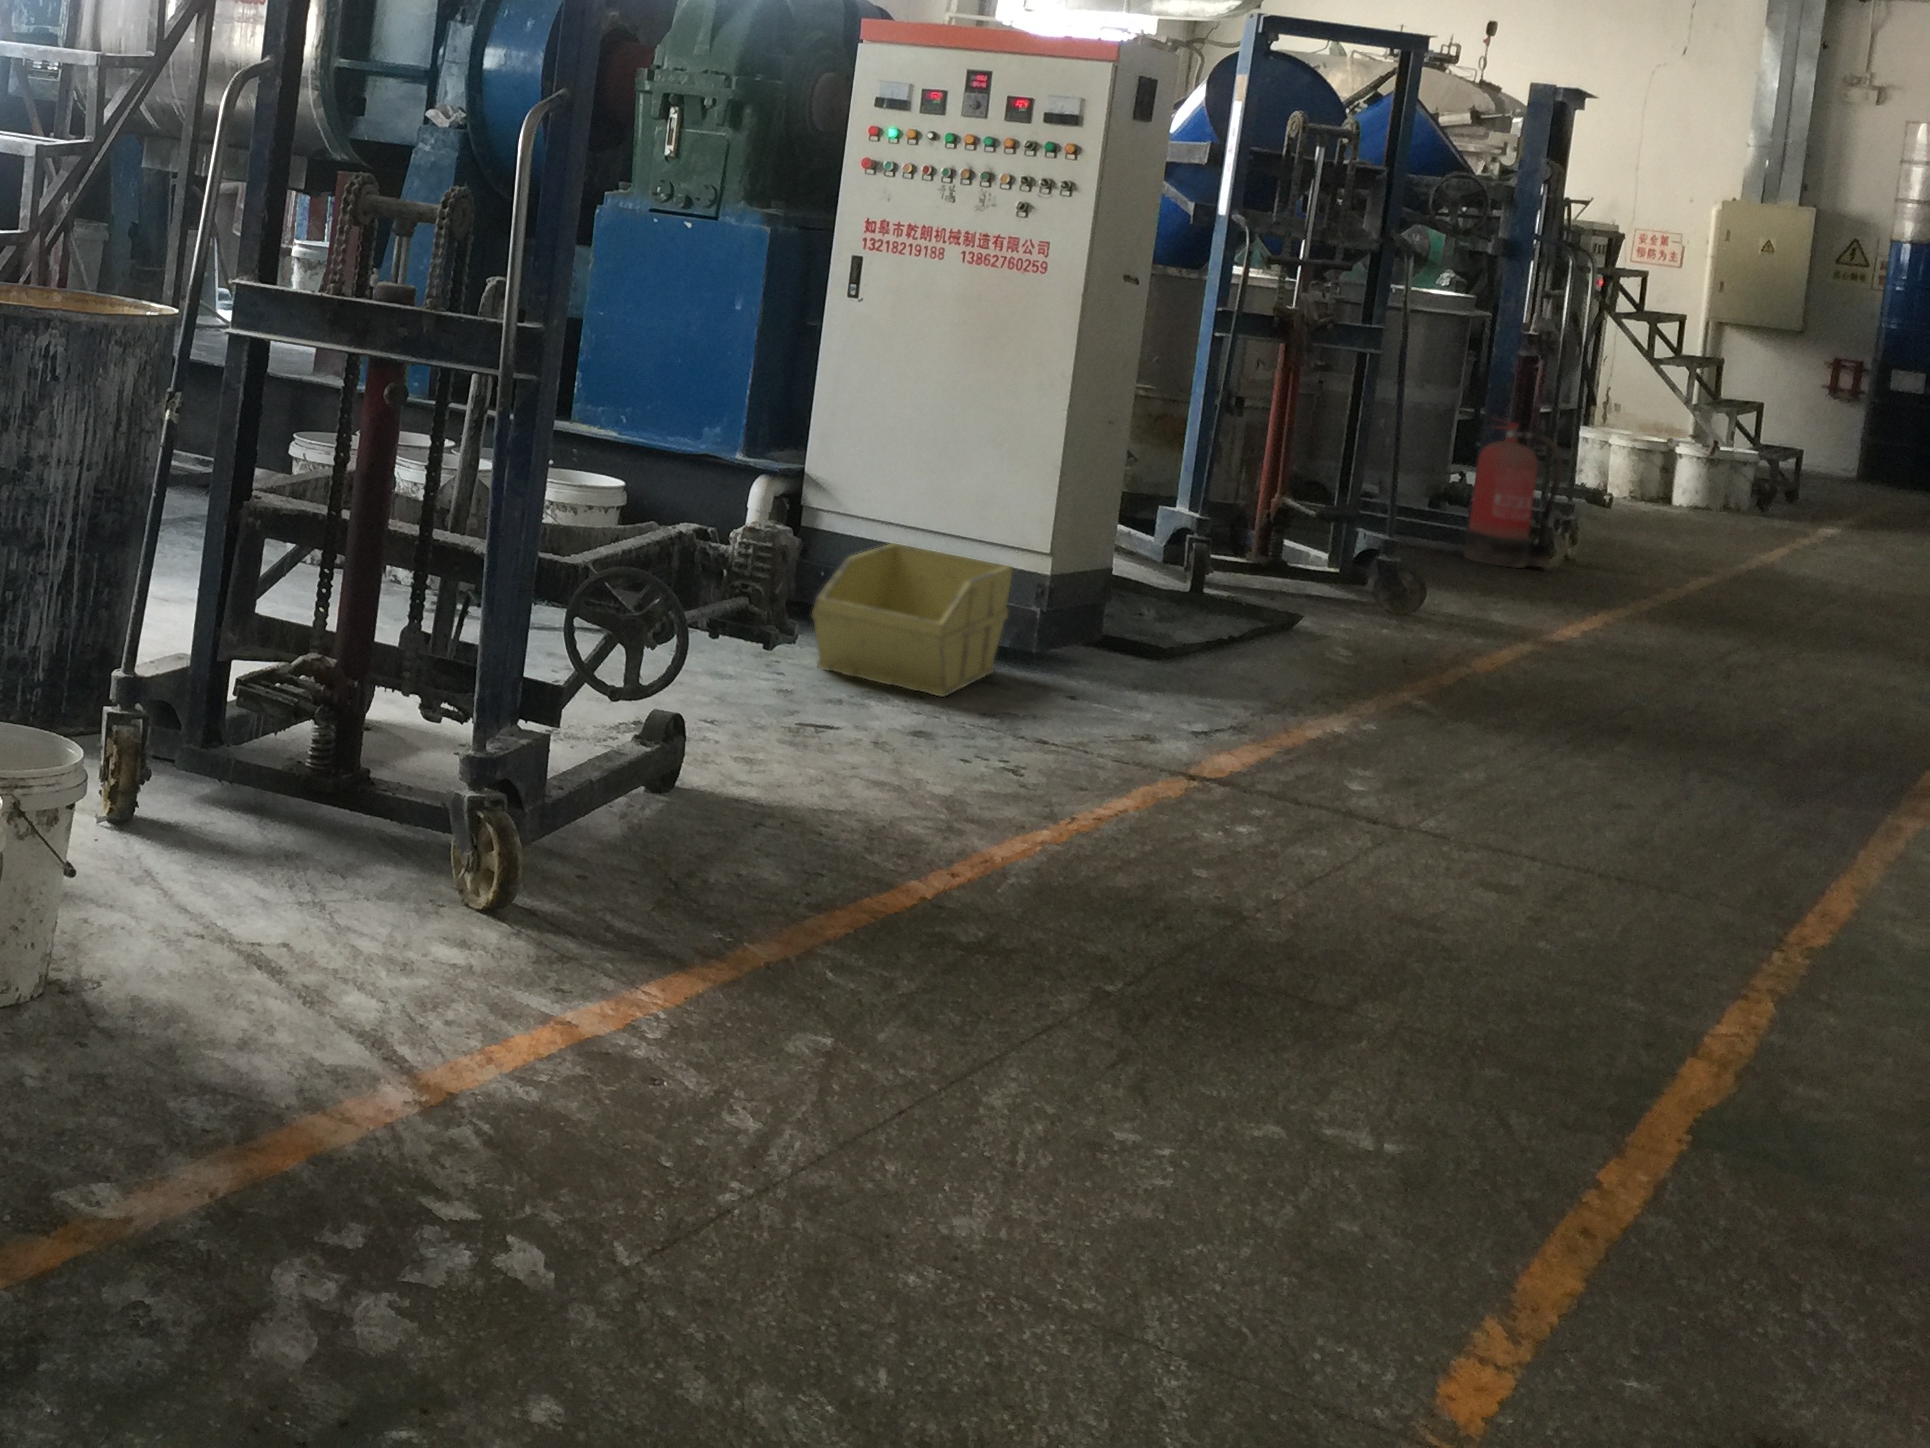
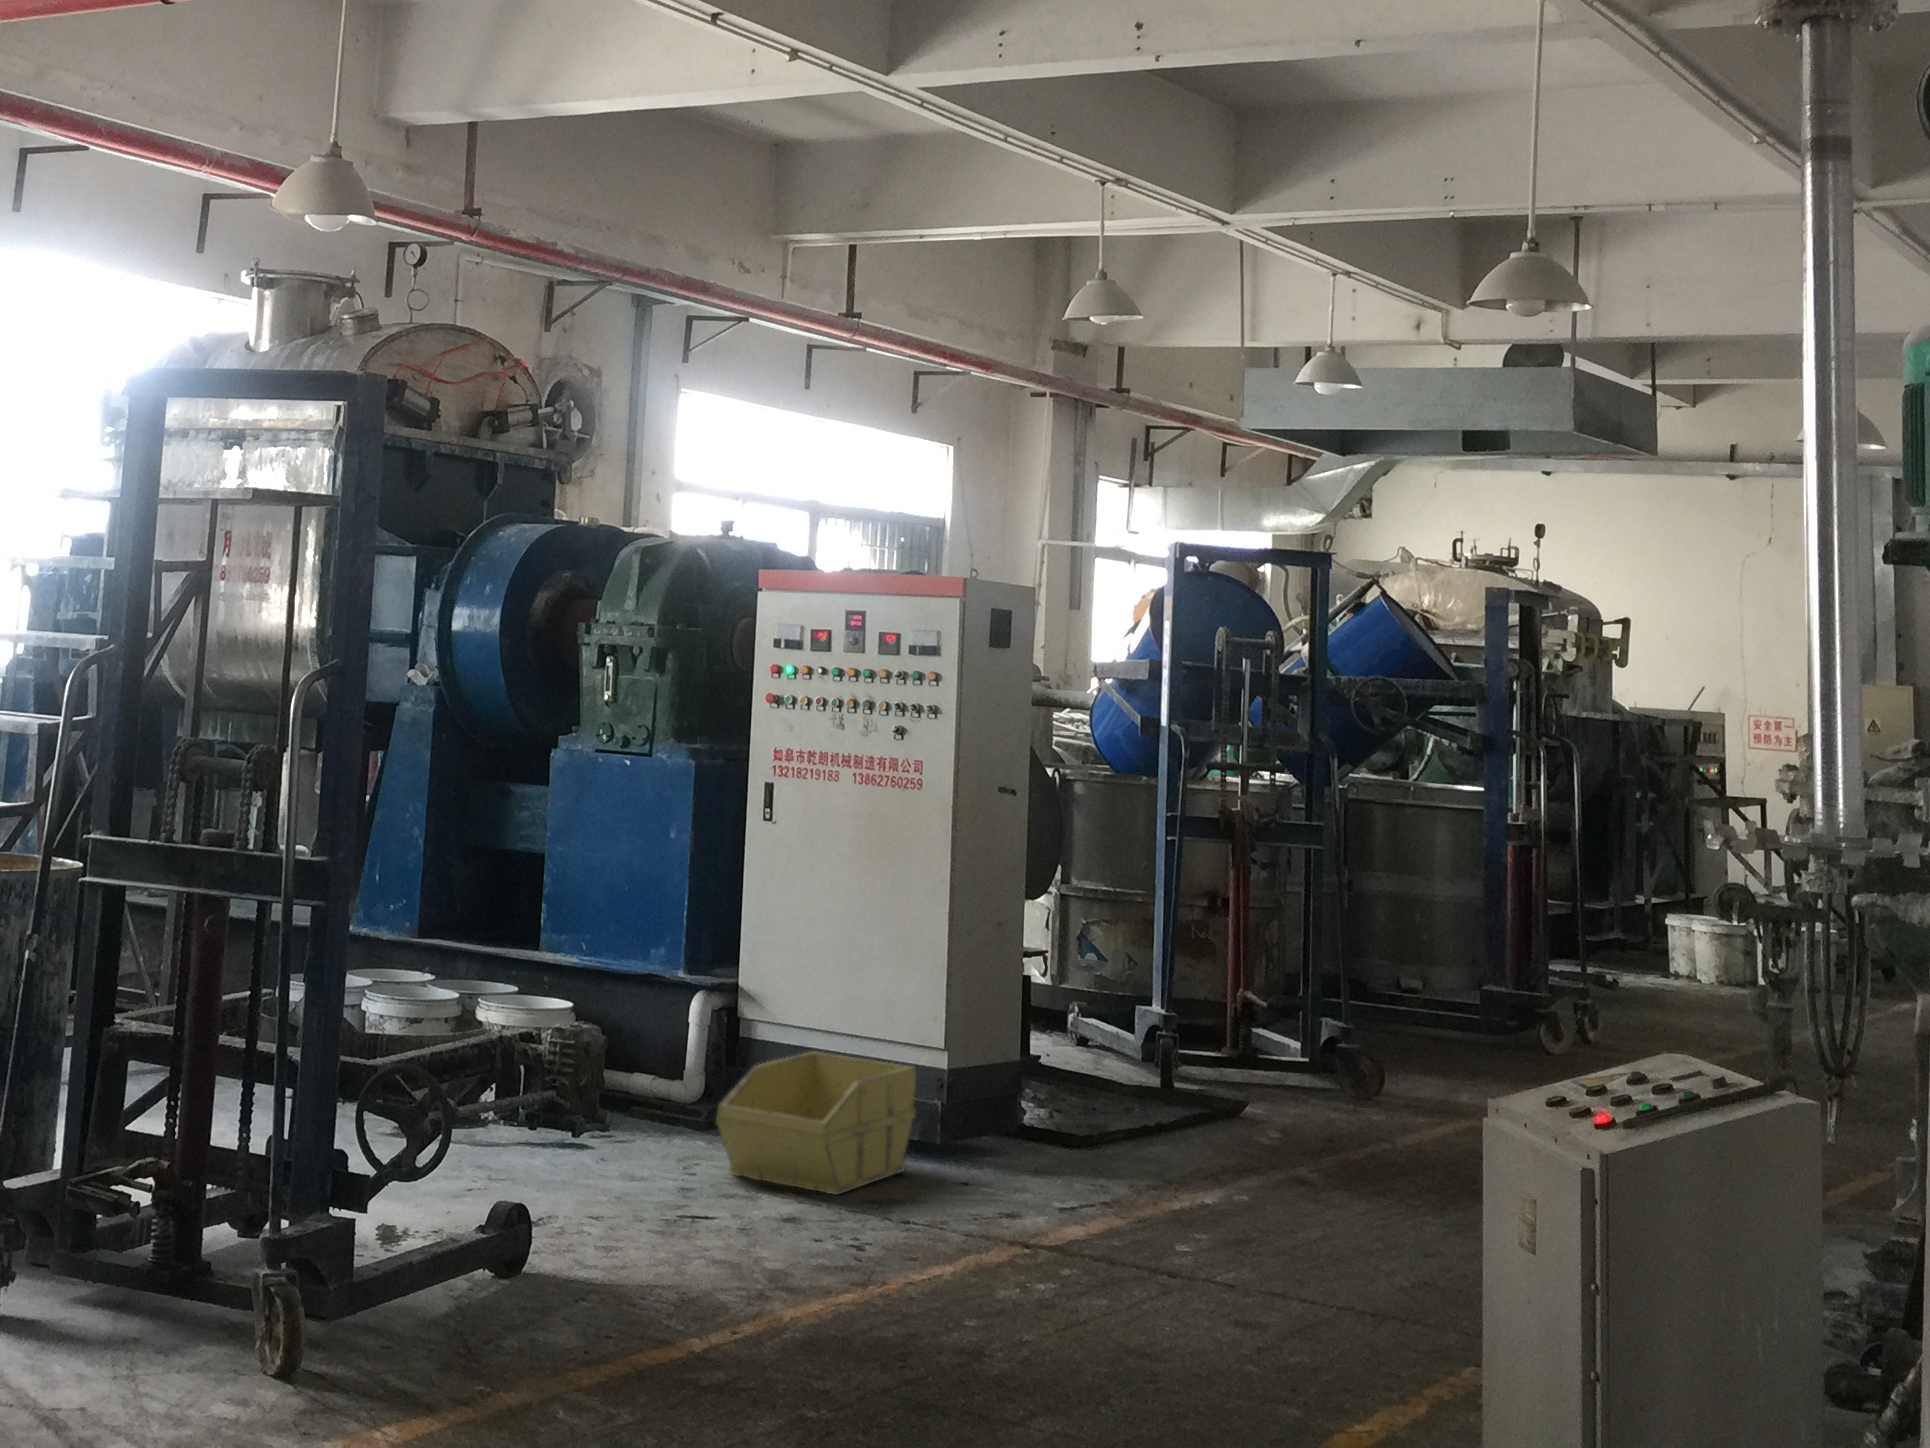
fire extinguisher: present [1464,419,1563,568] -> none [1495,907,1576,1056]

